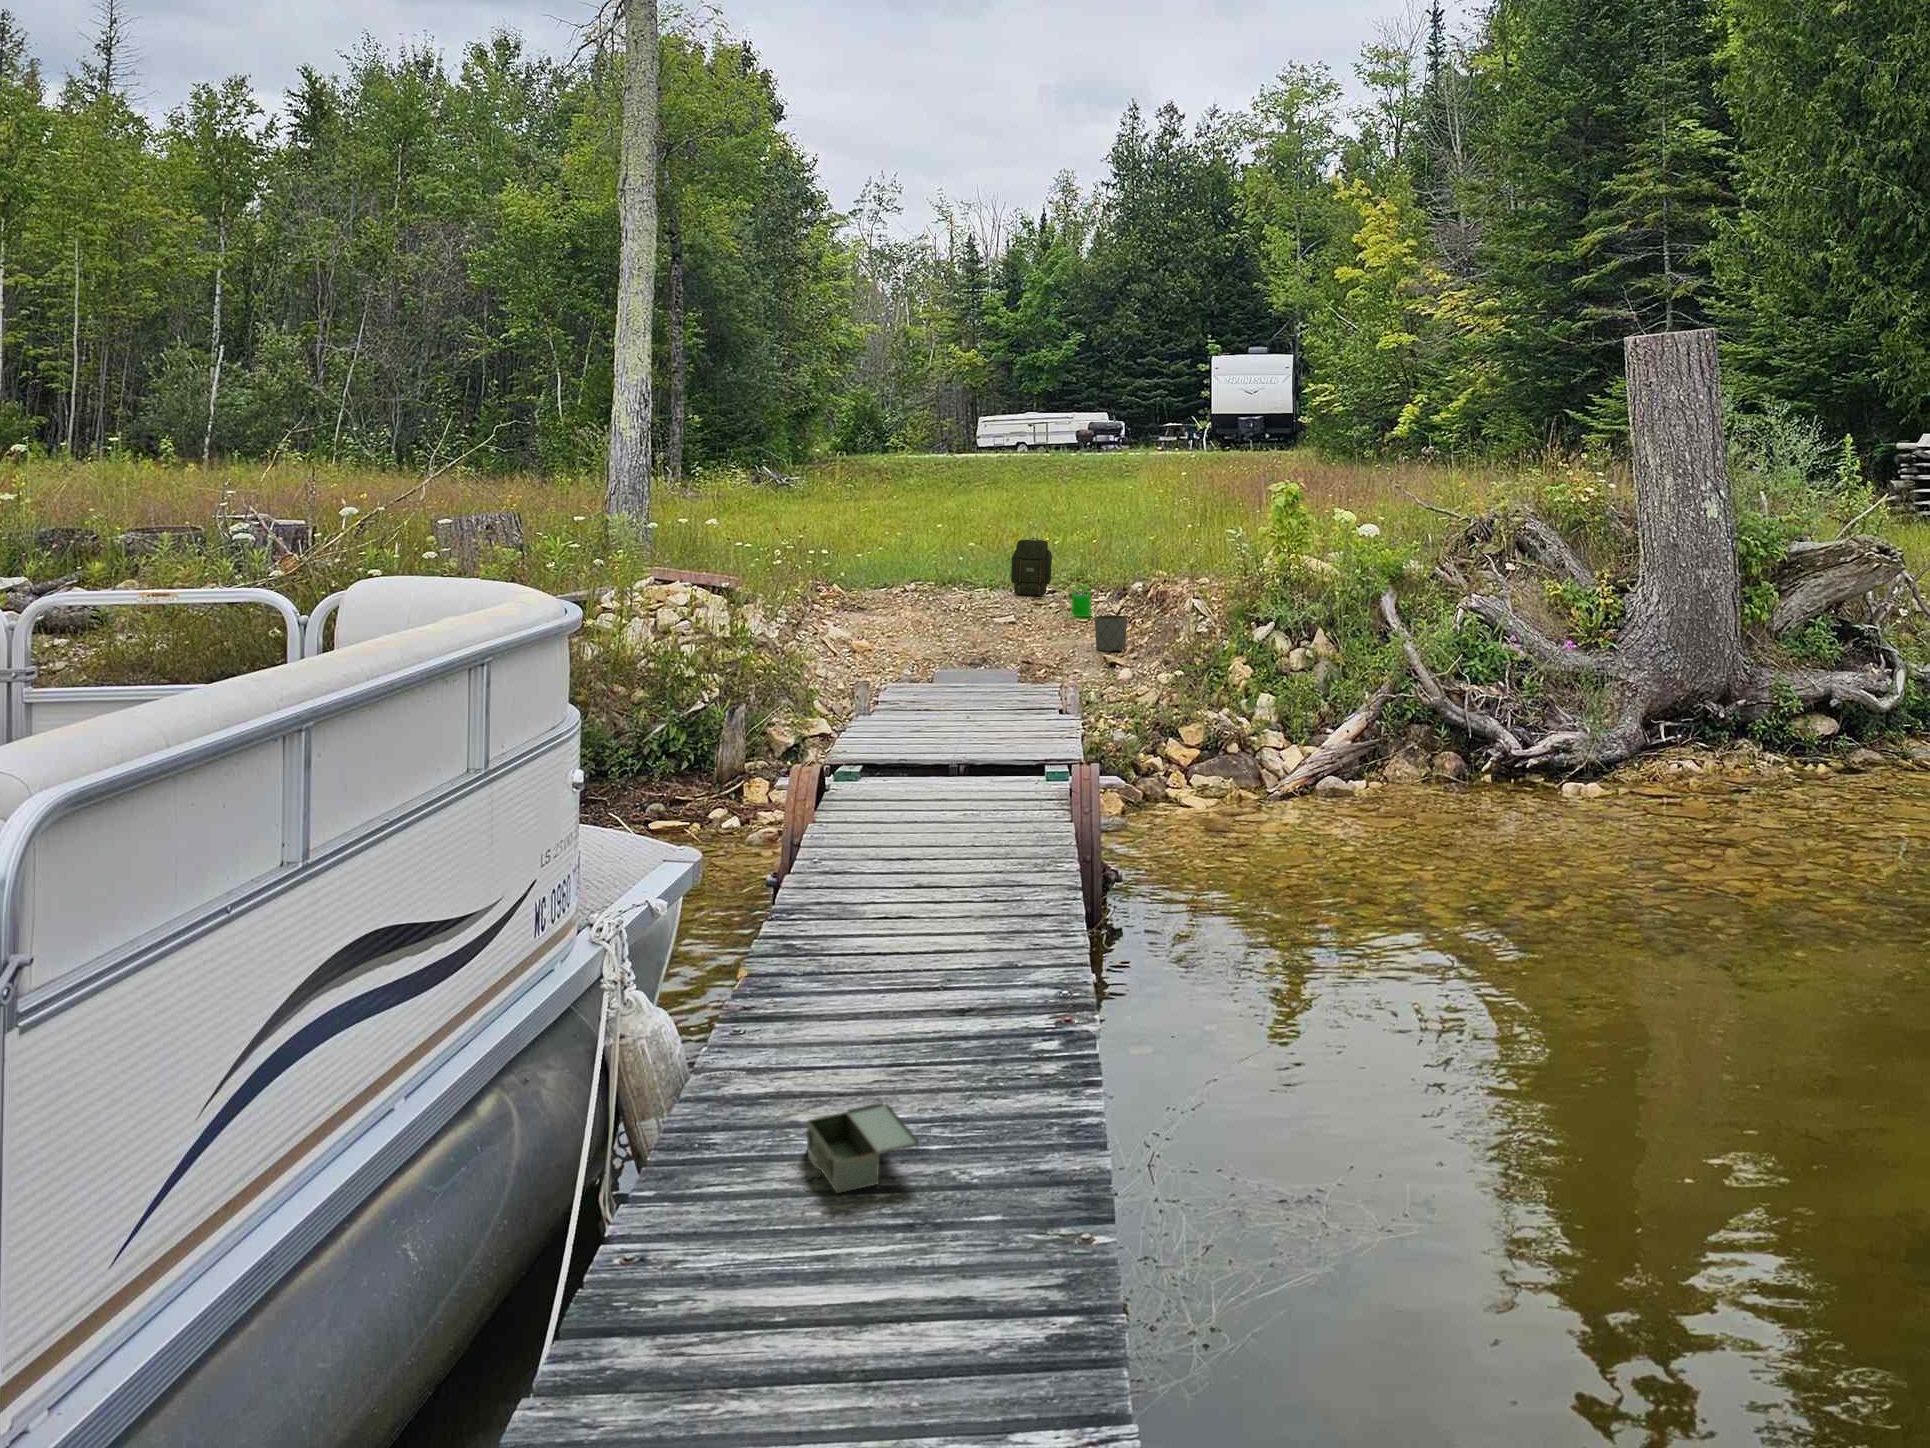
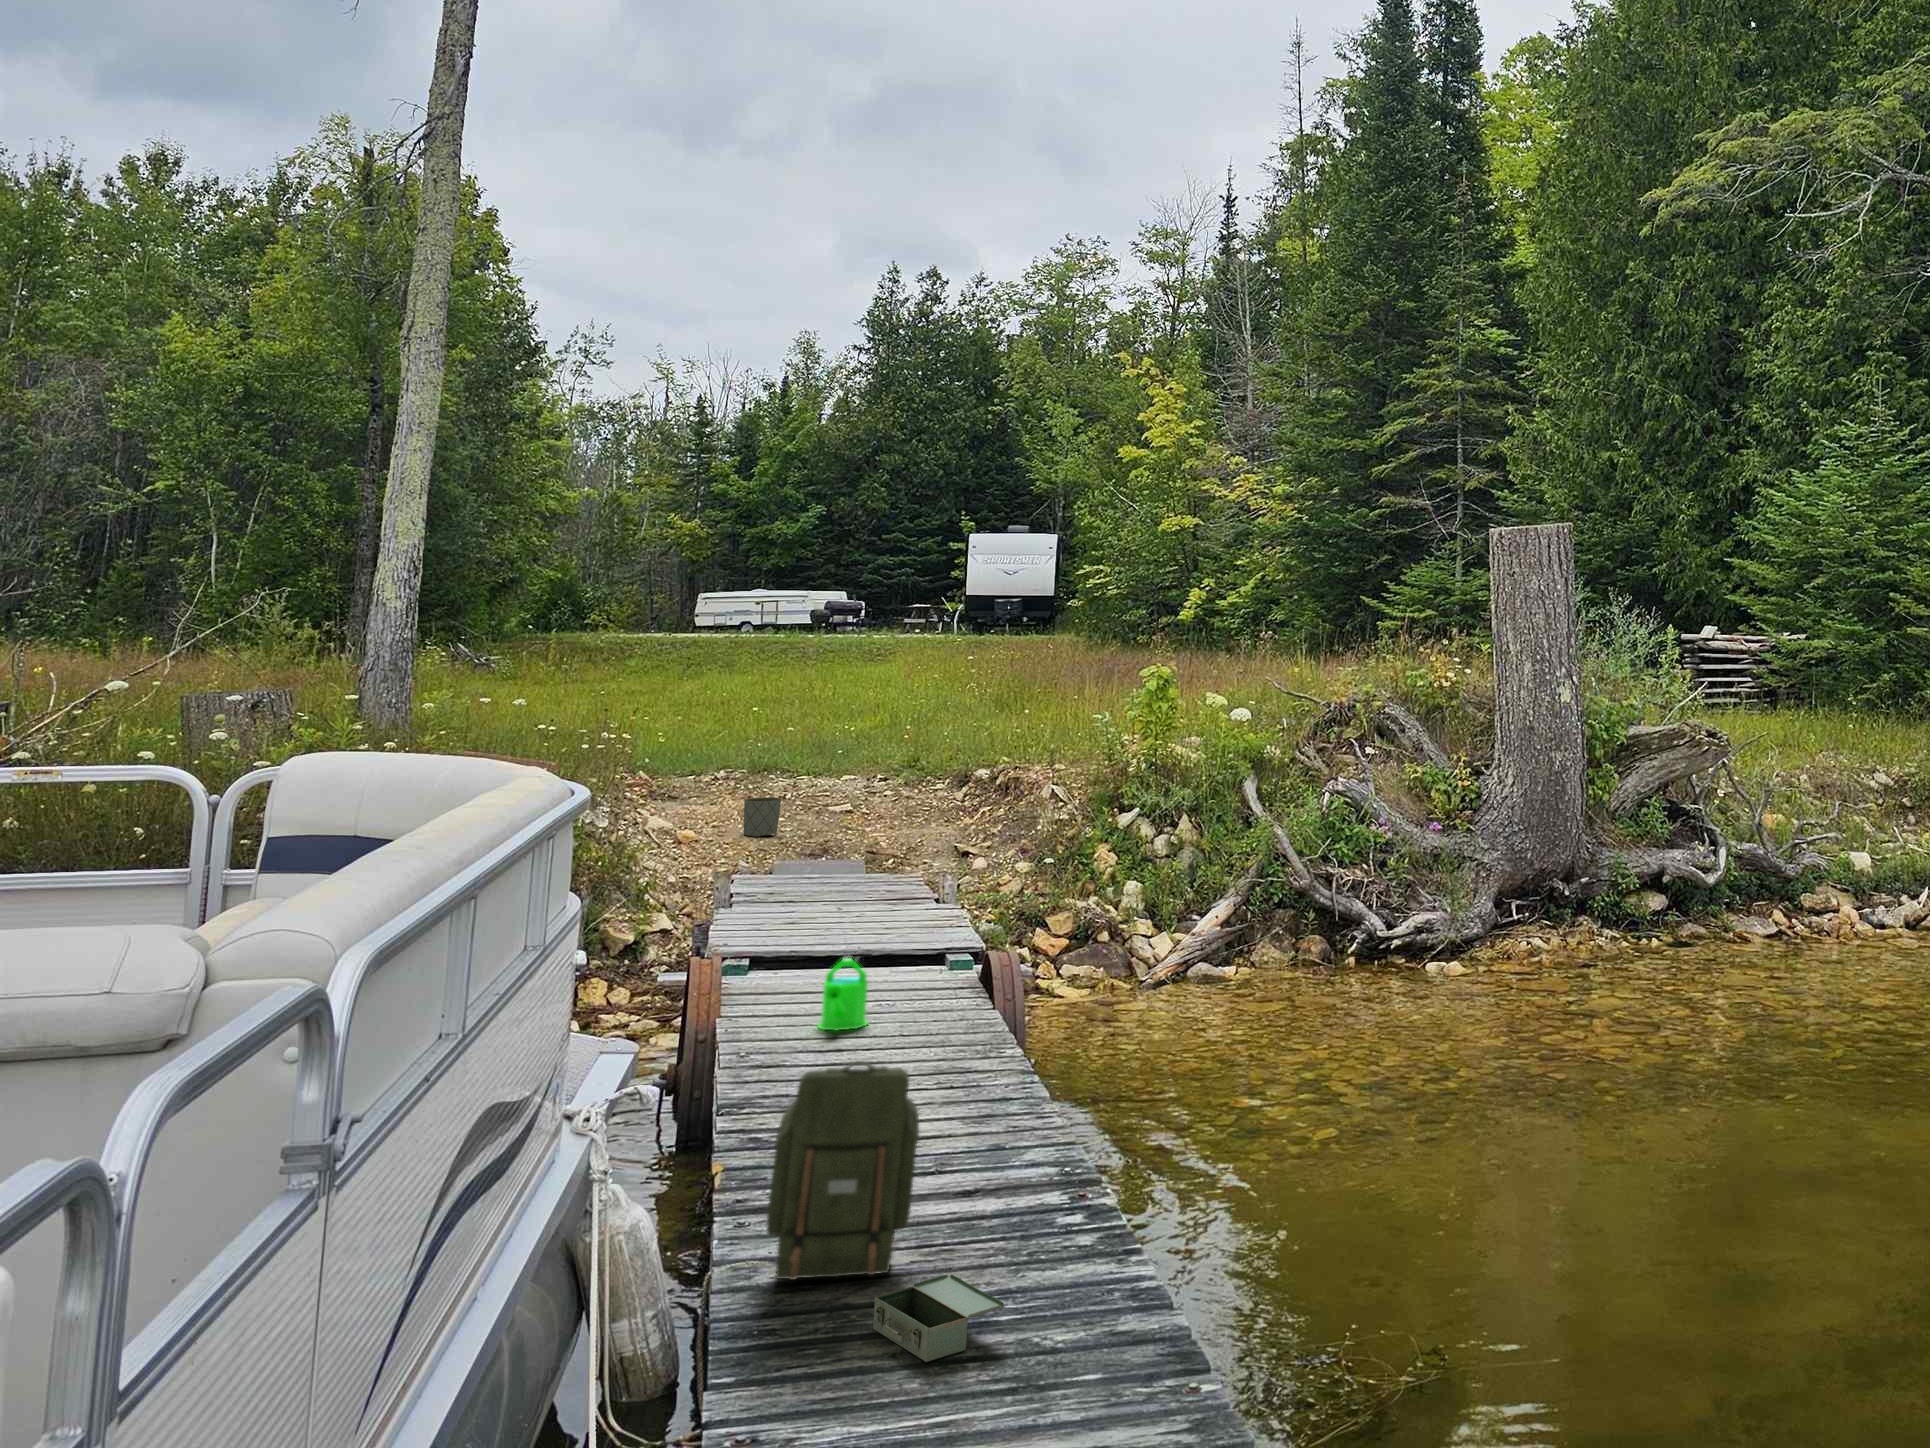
backpack: present [1011,538,1052,595] -> present [767,1061,919,1280]
watering can: present [1071,585,1091,617] -> present [818,958,868,1030]
planter: present [1095,615,1127,652] -> present [744,798,781,837]

